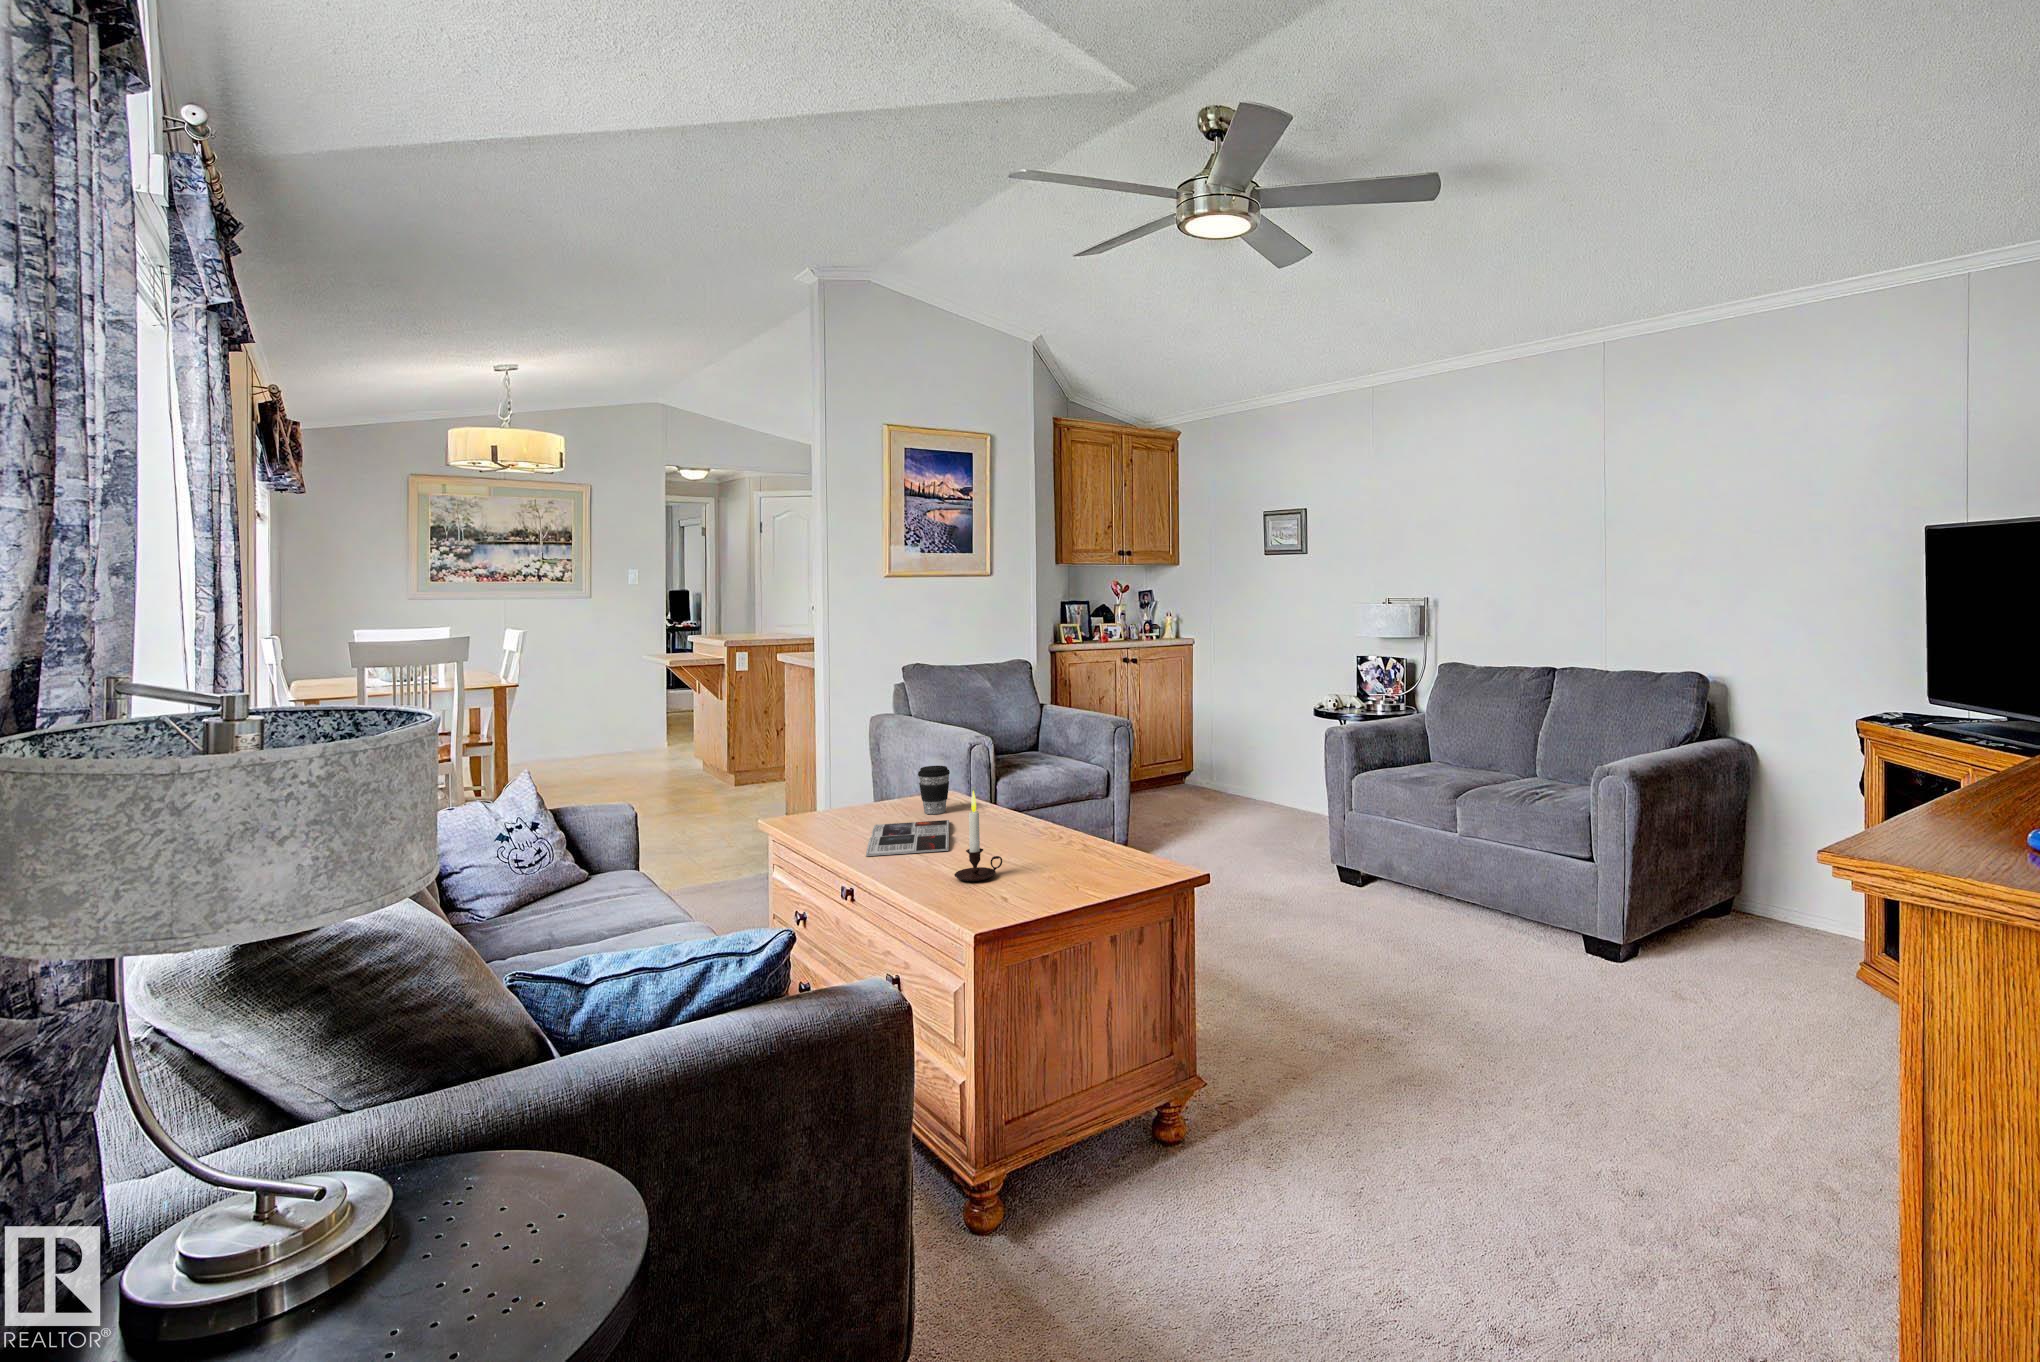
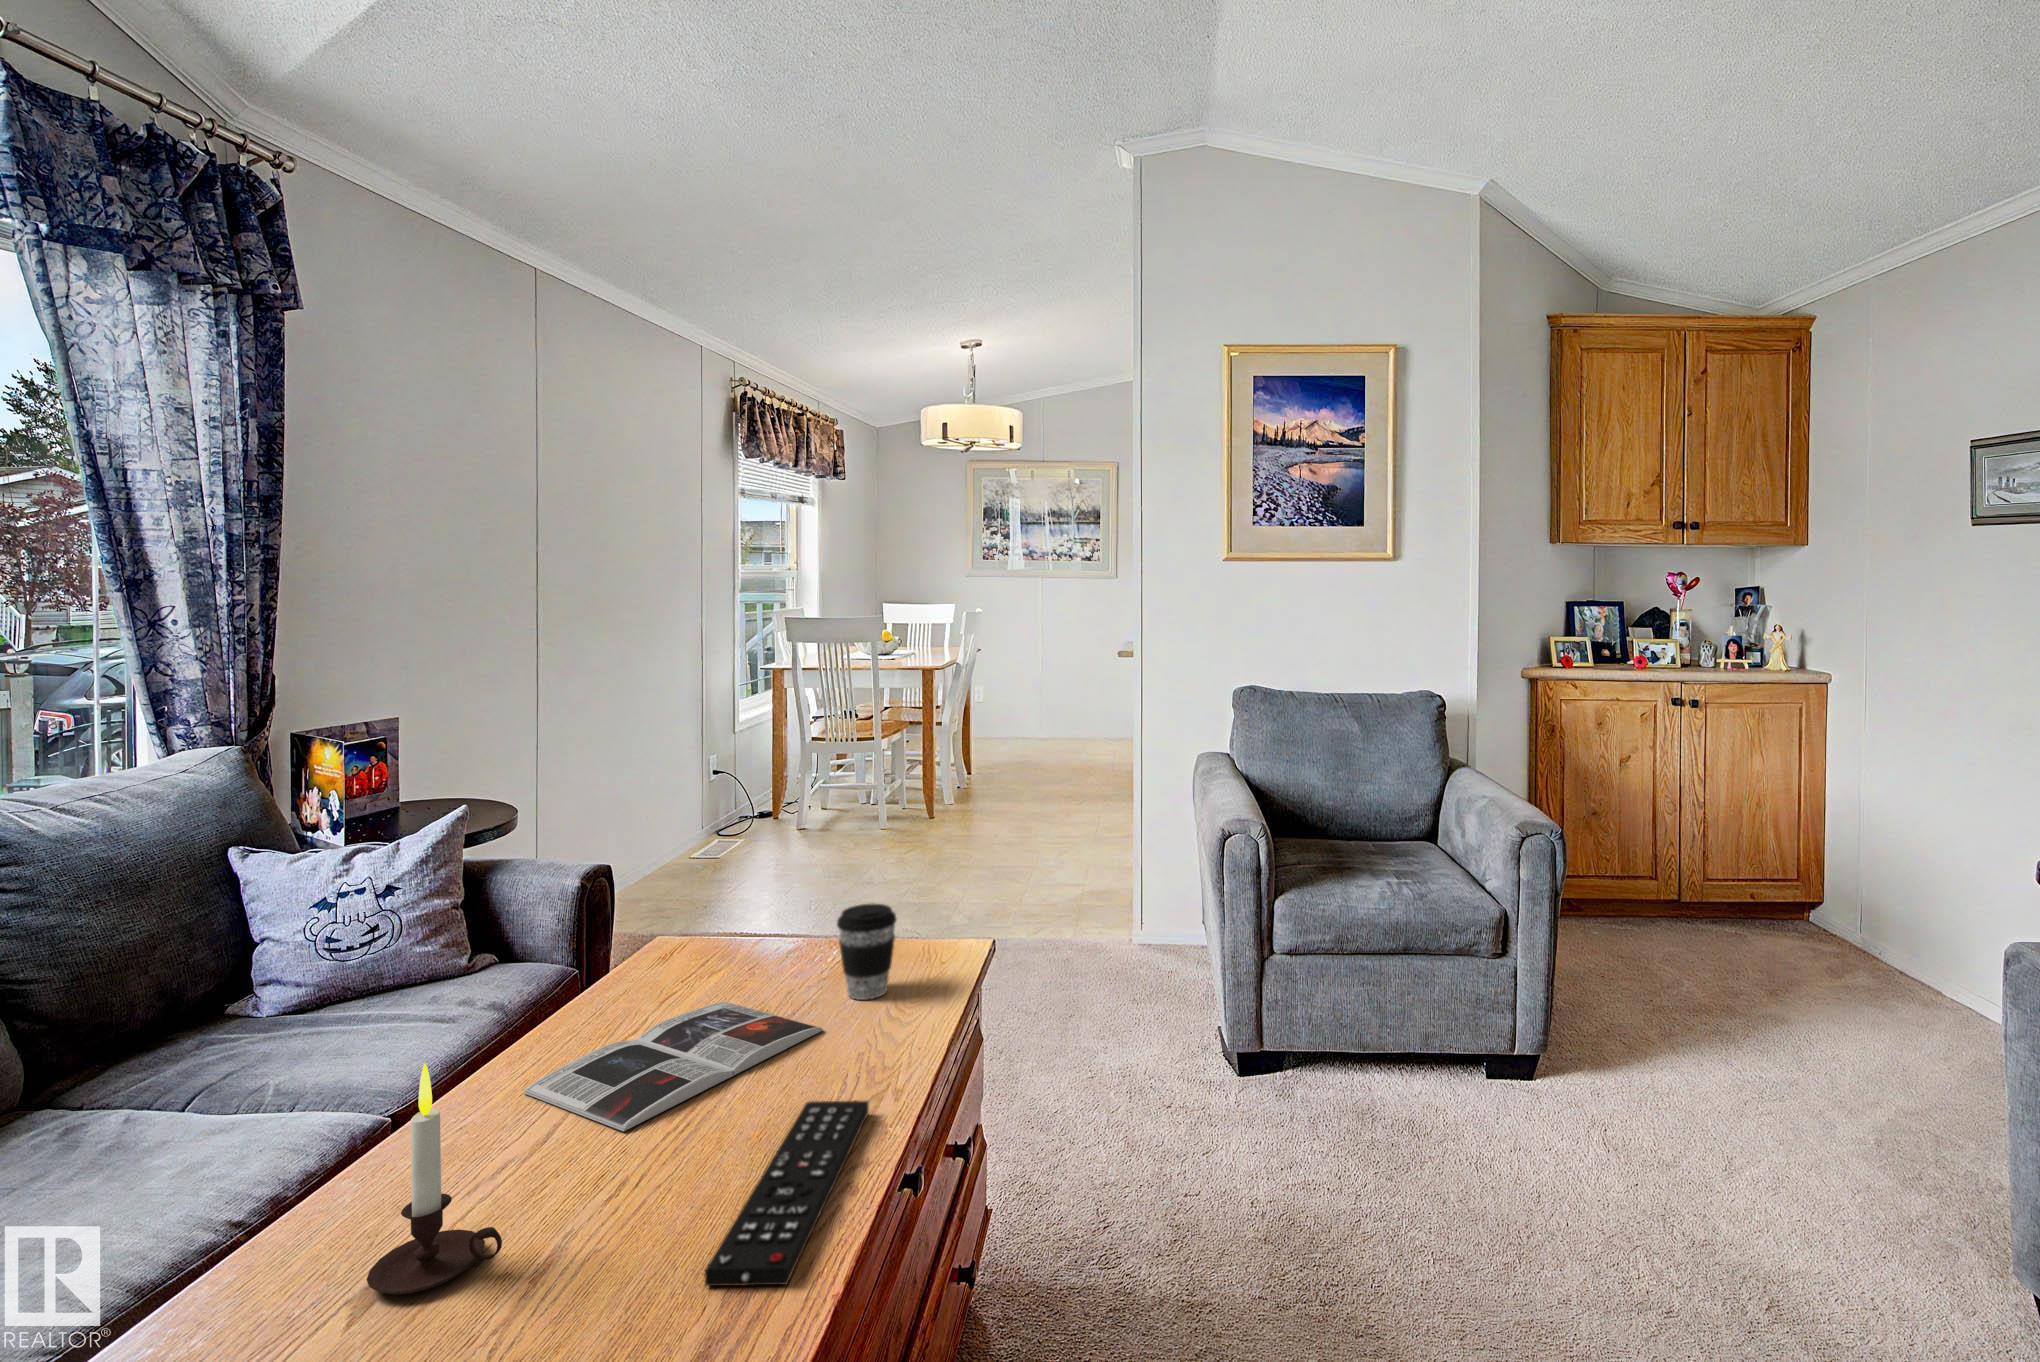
remote control: none [1009,824,1105,857] -> present [705,1101,869,1286]

